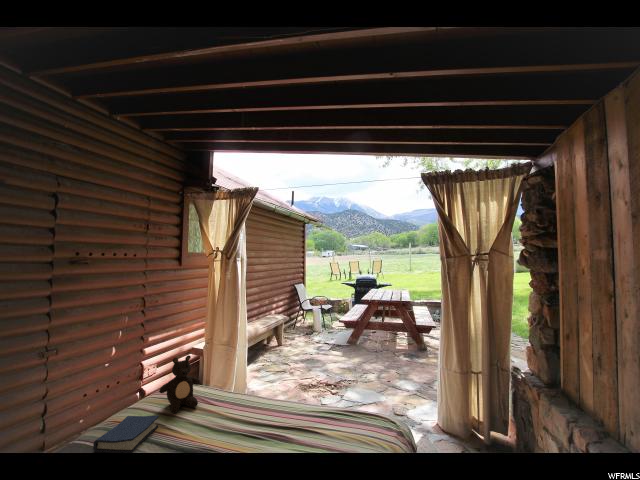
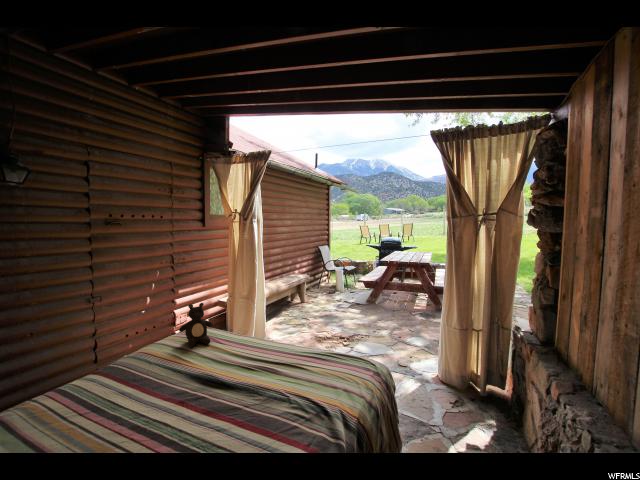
hardback book: present [93,415,159,453] -> none [127,347,177,372]

